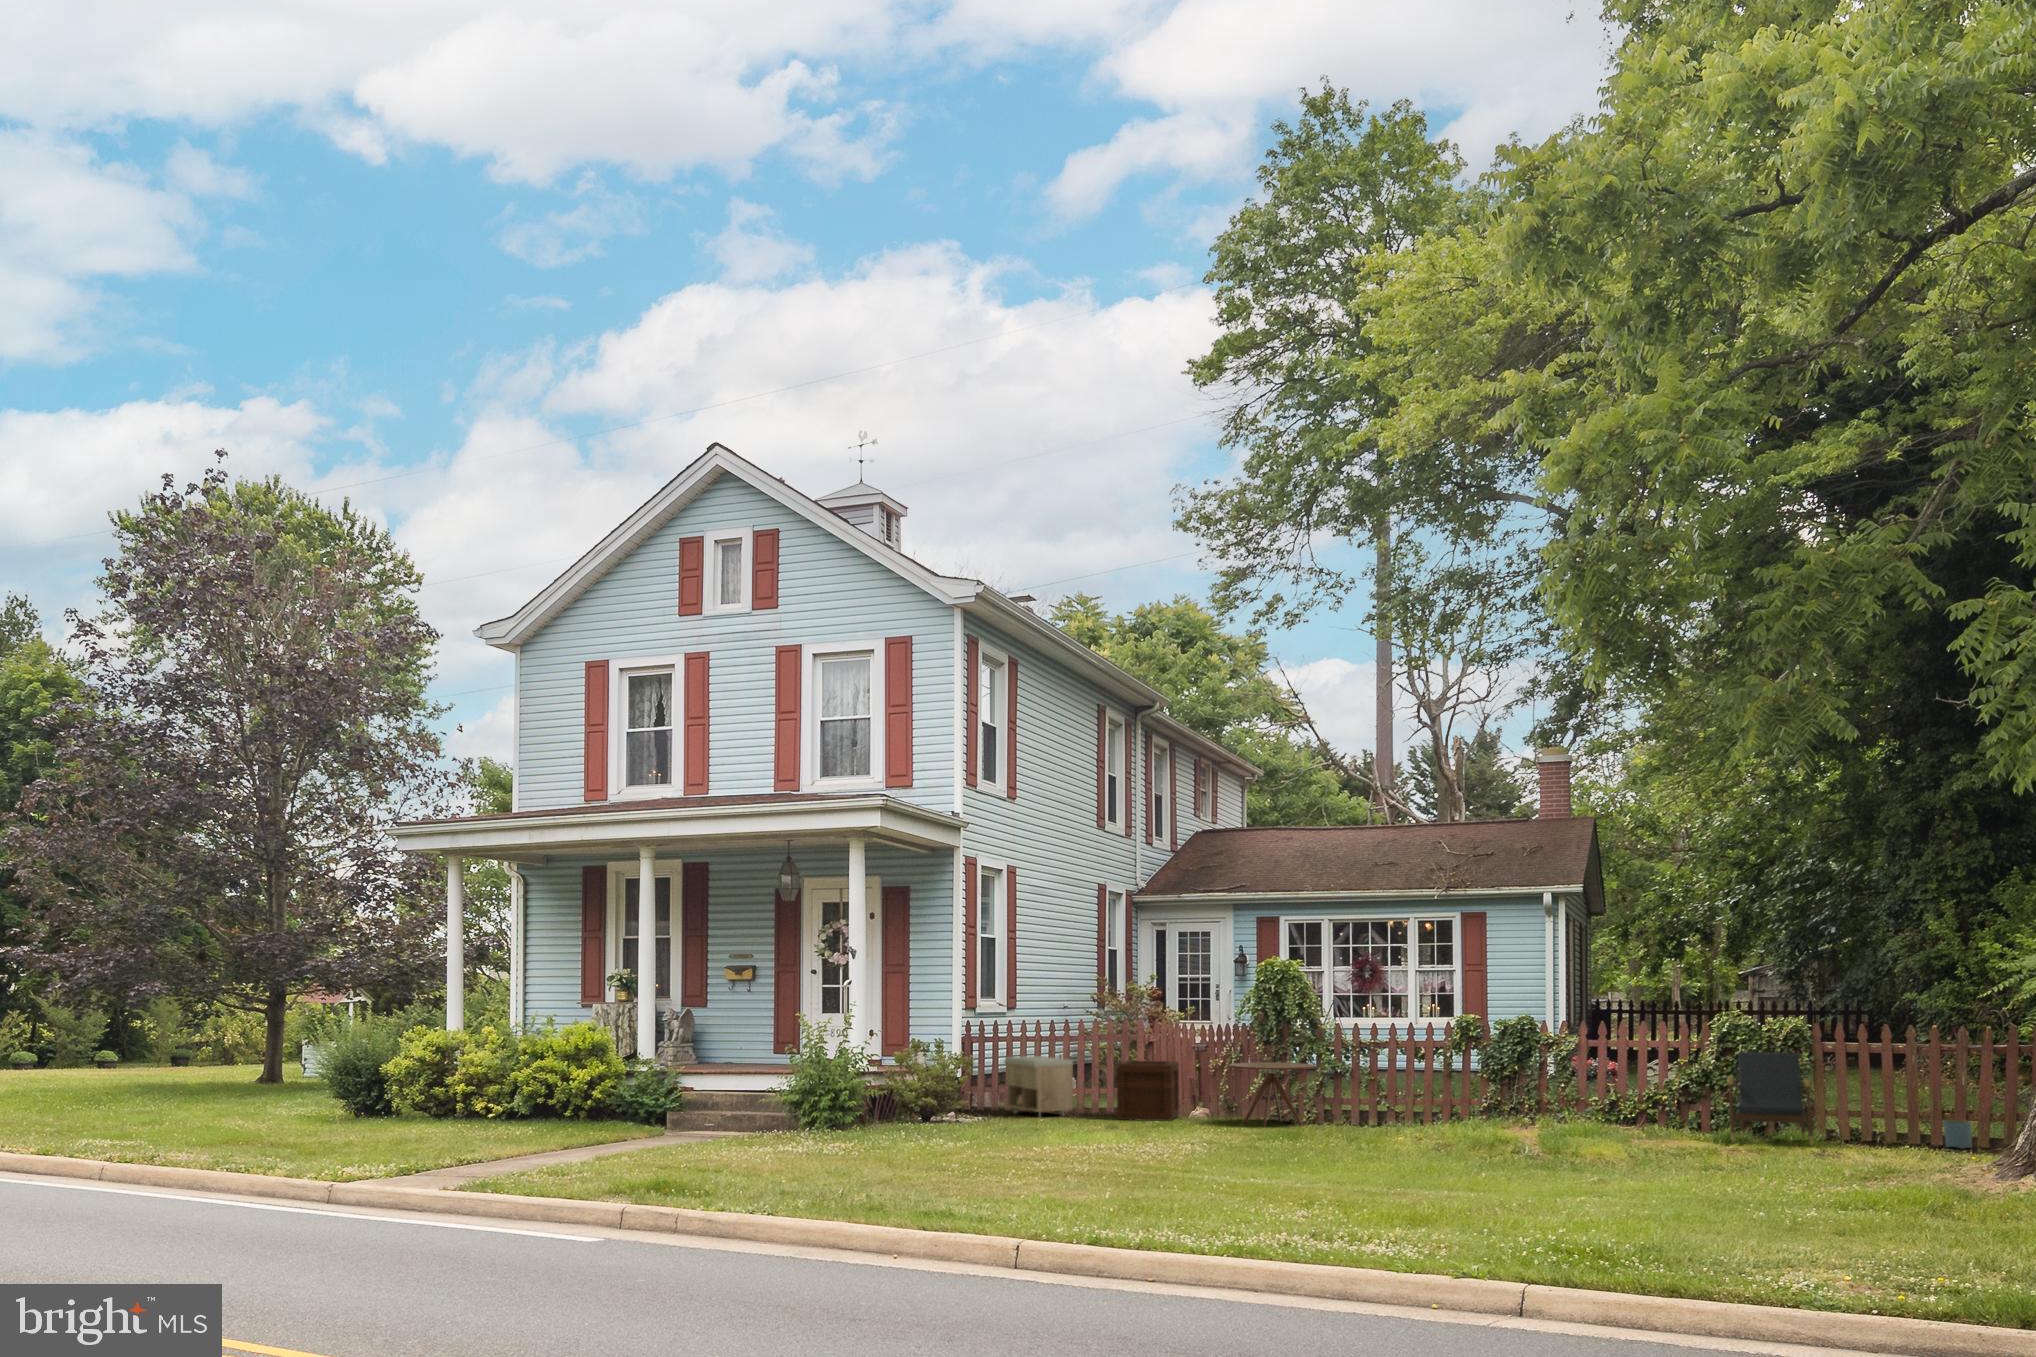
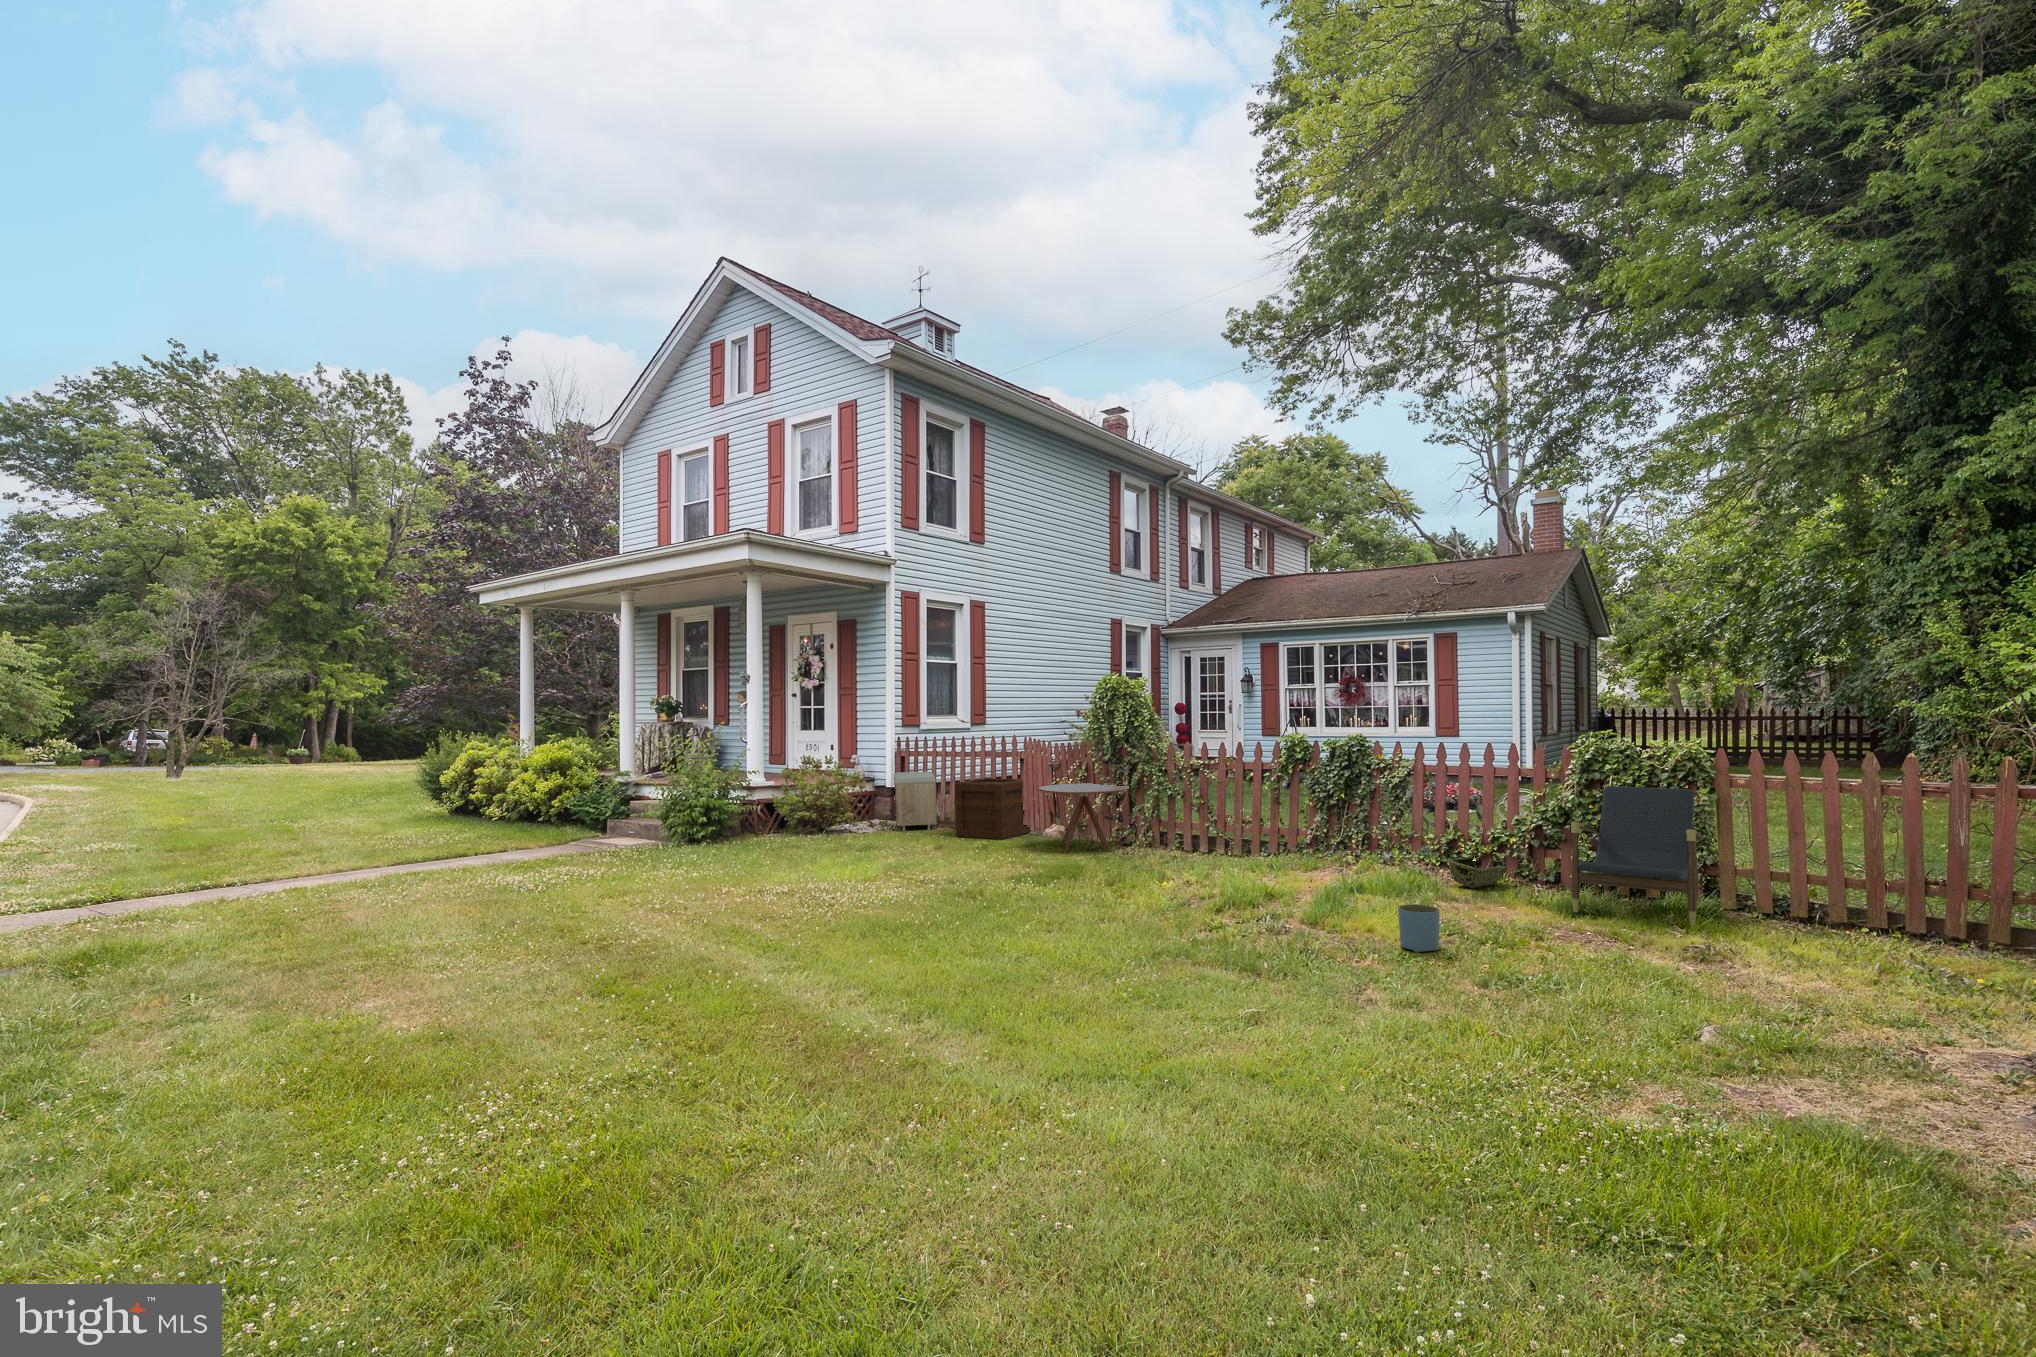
woven basket: none [1625,1112,1665,1135] -> present [1448,856,1507,888]
planter: present [1943,1120,1972,1149] -> present [1398,904,1440,952]

